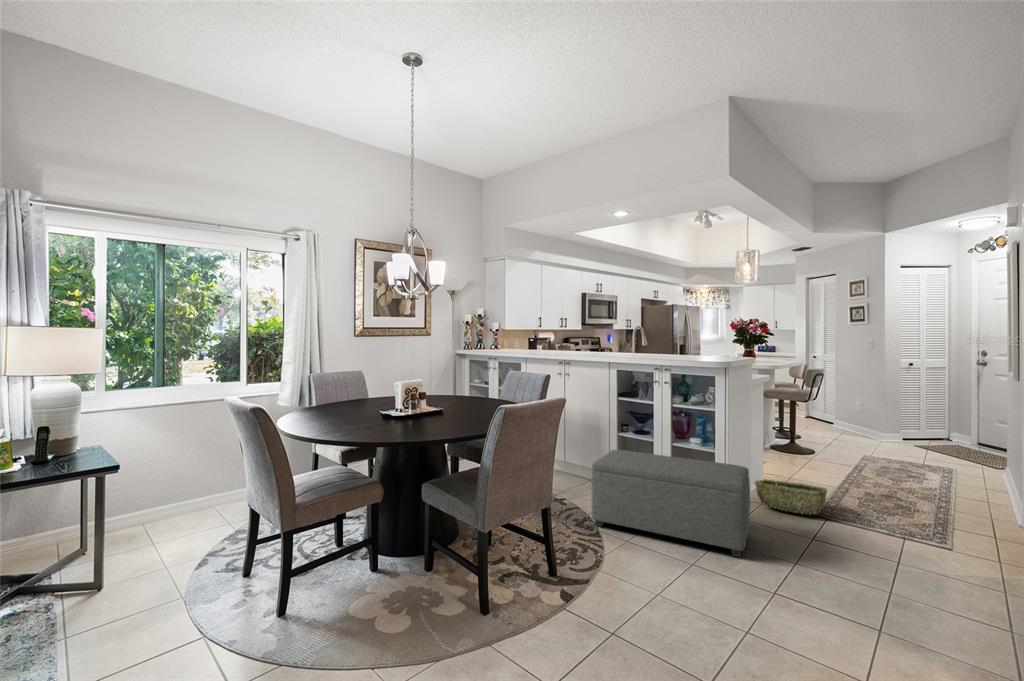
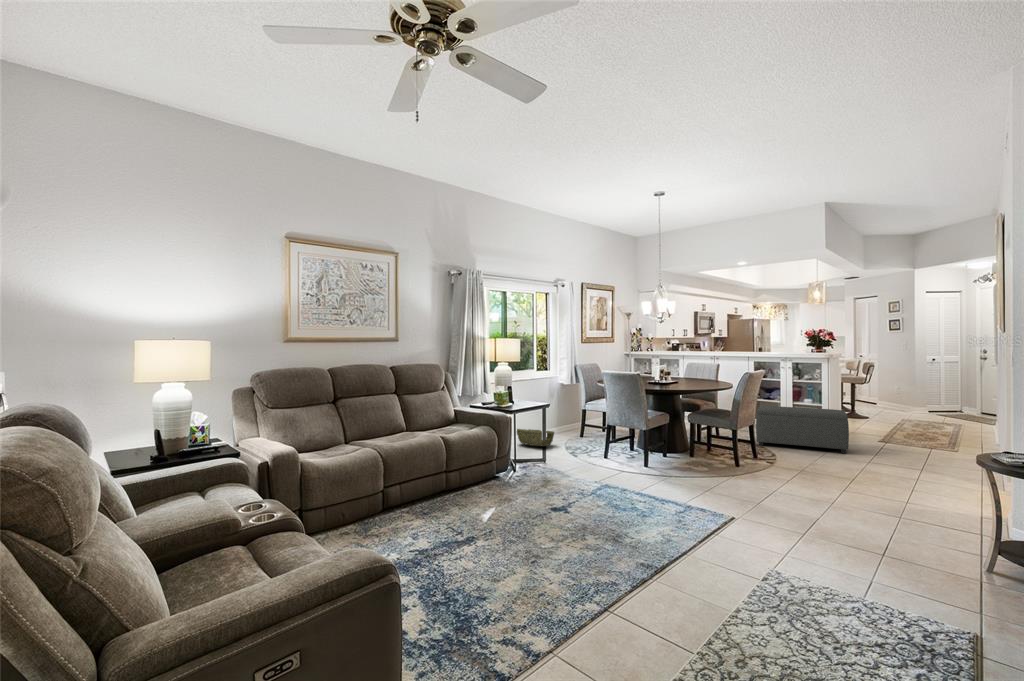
woven basket: present [755,479,827,515] -> present [517,429,554,446]

